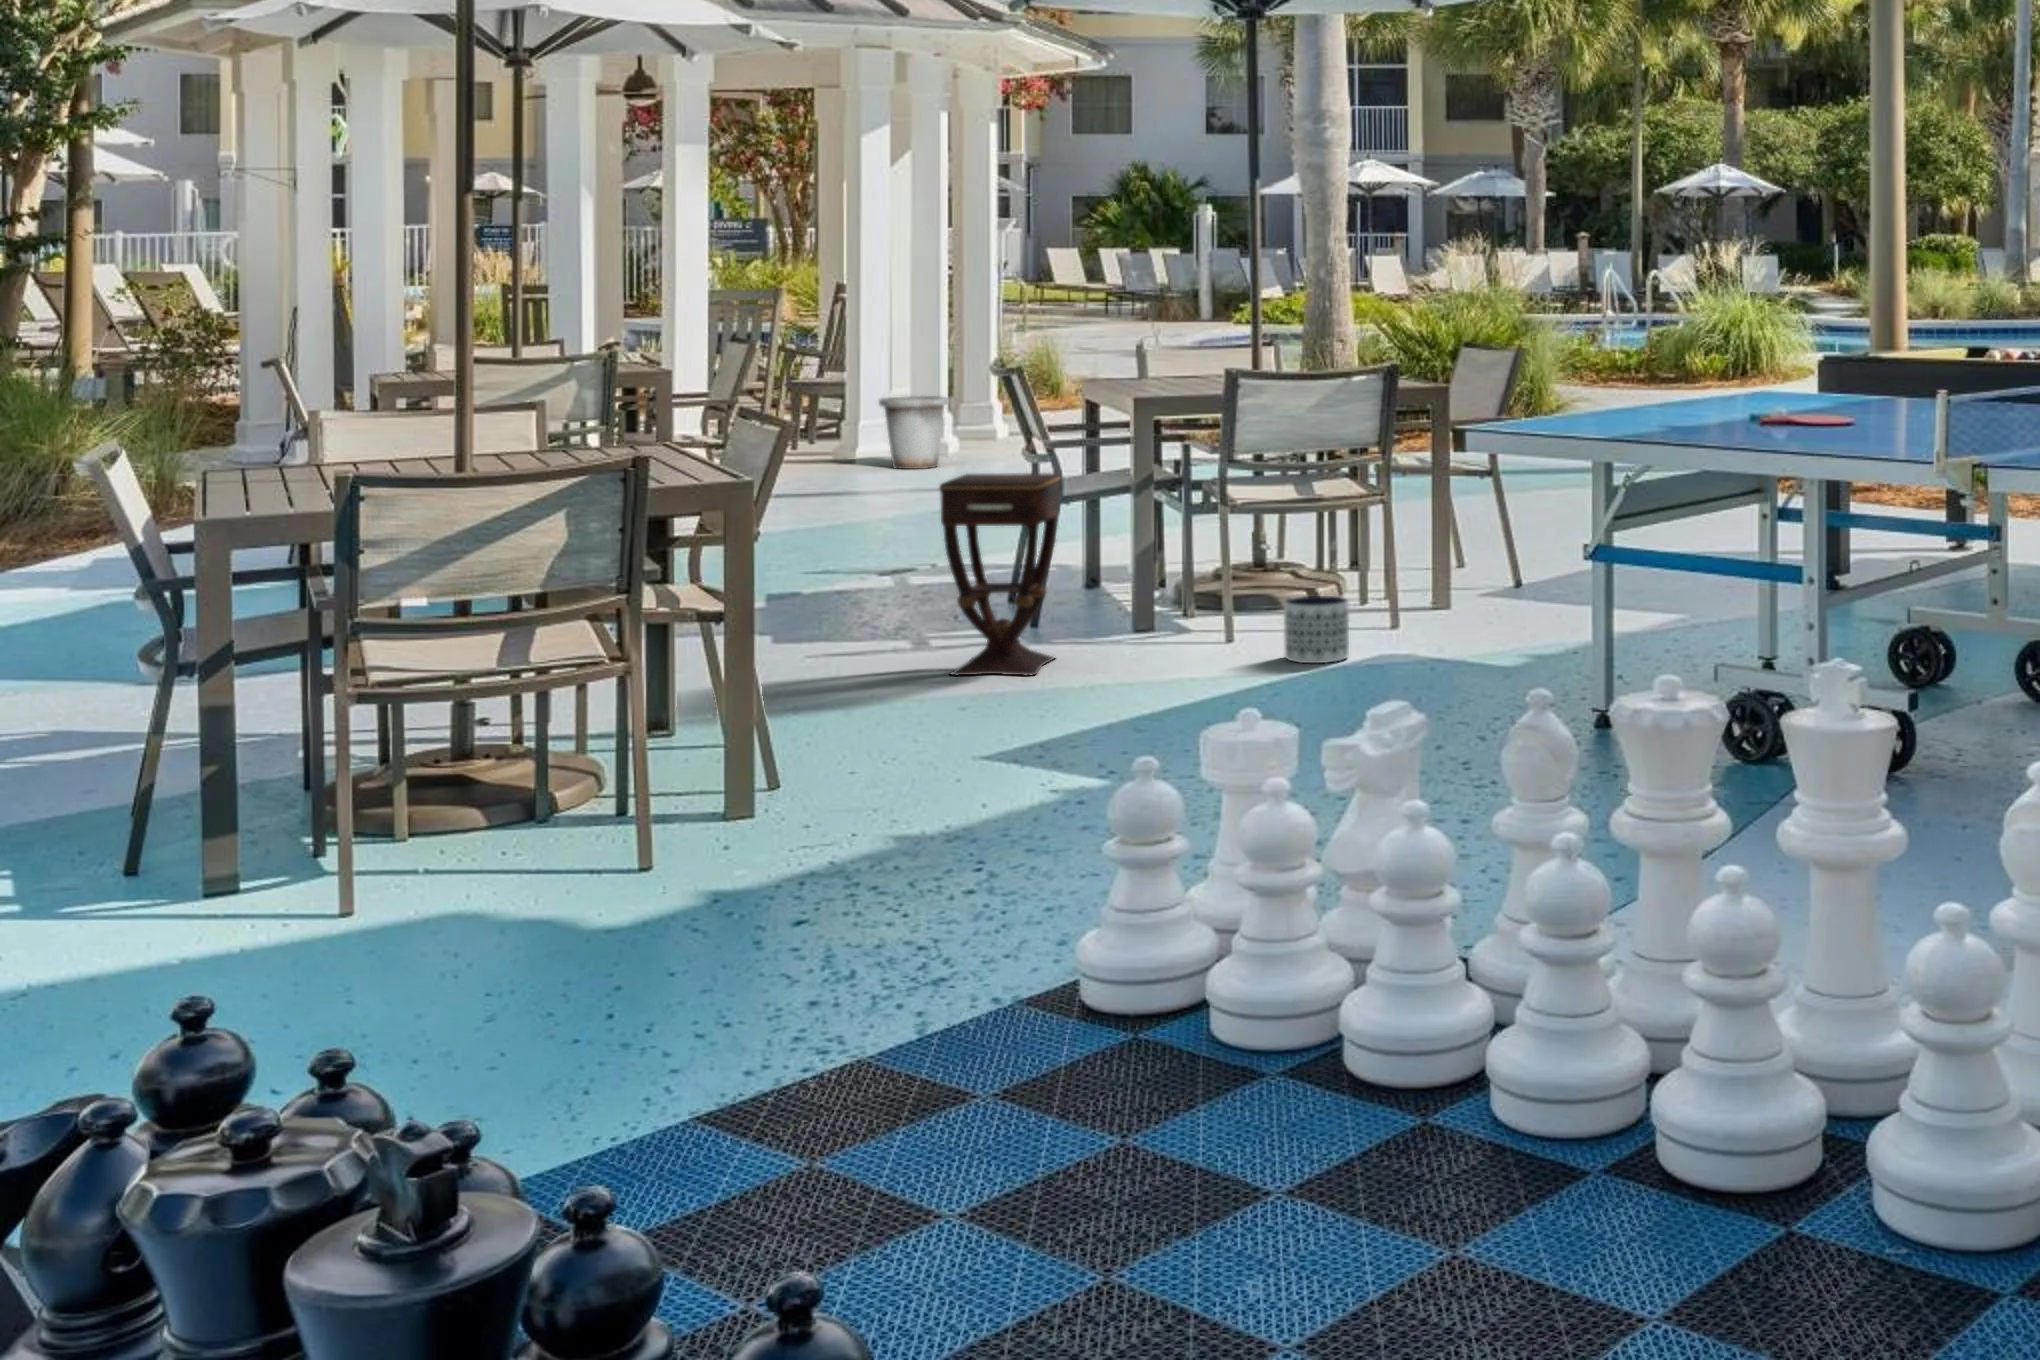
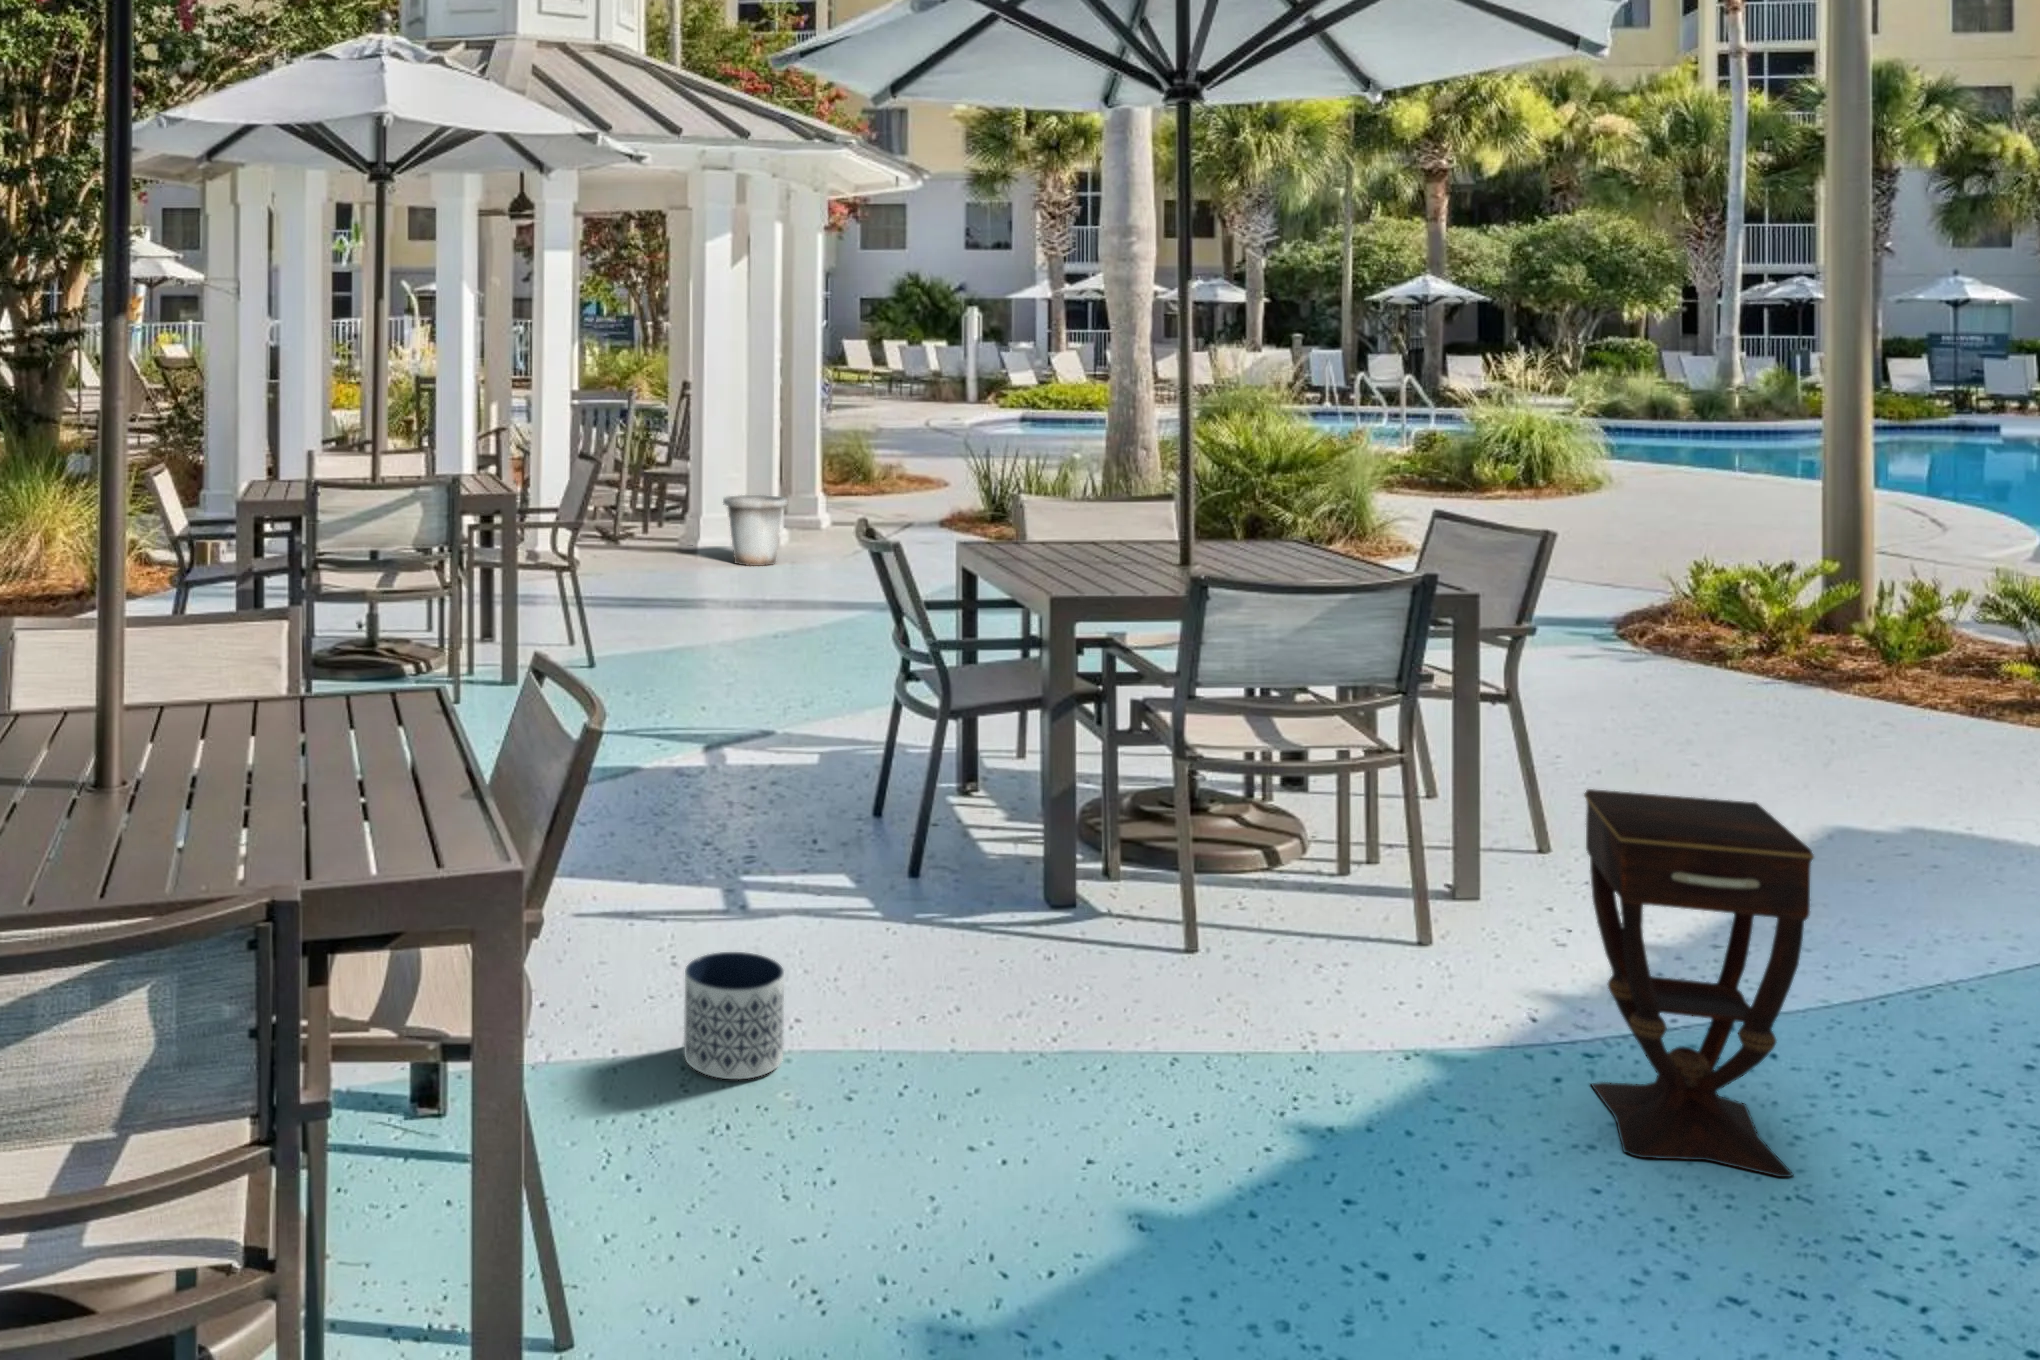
side table: present [939,473,1060,675] -> present [1584,789,1814,1177]
planter: present [1284,596,1349,663] -> present [684,952,784,1079]

